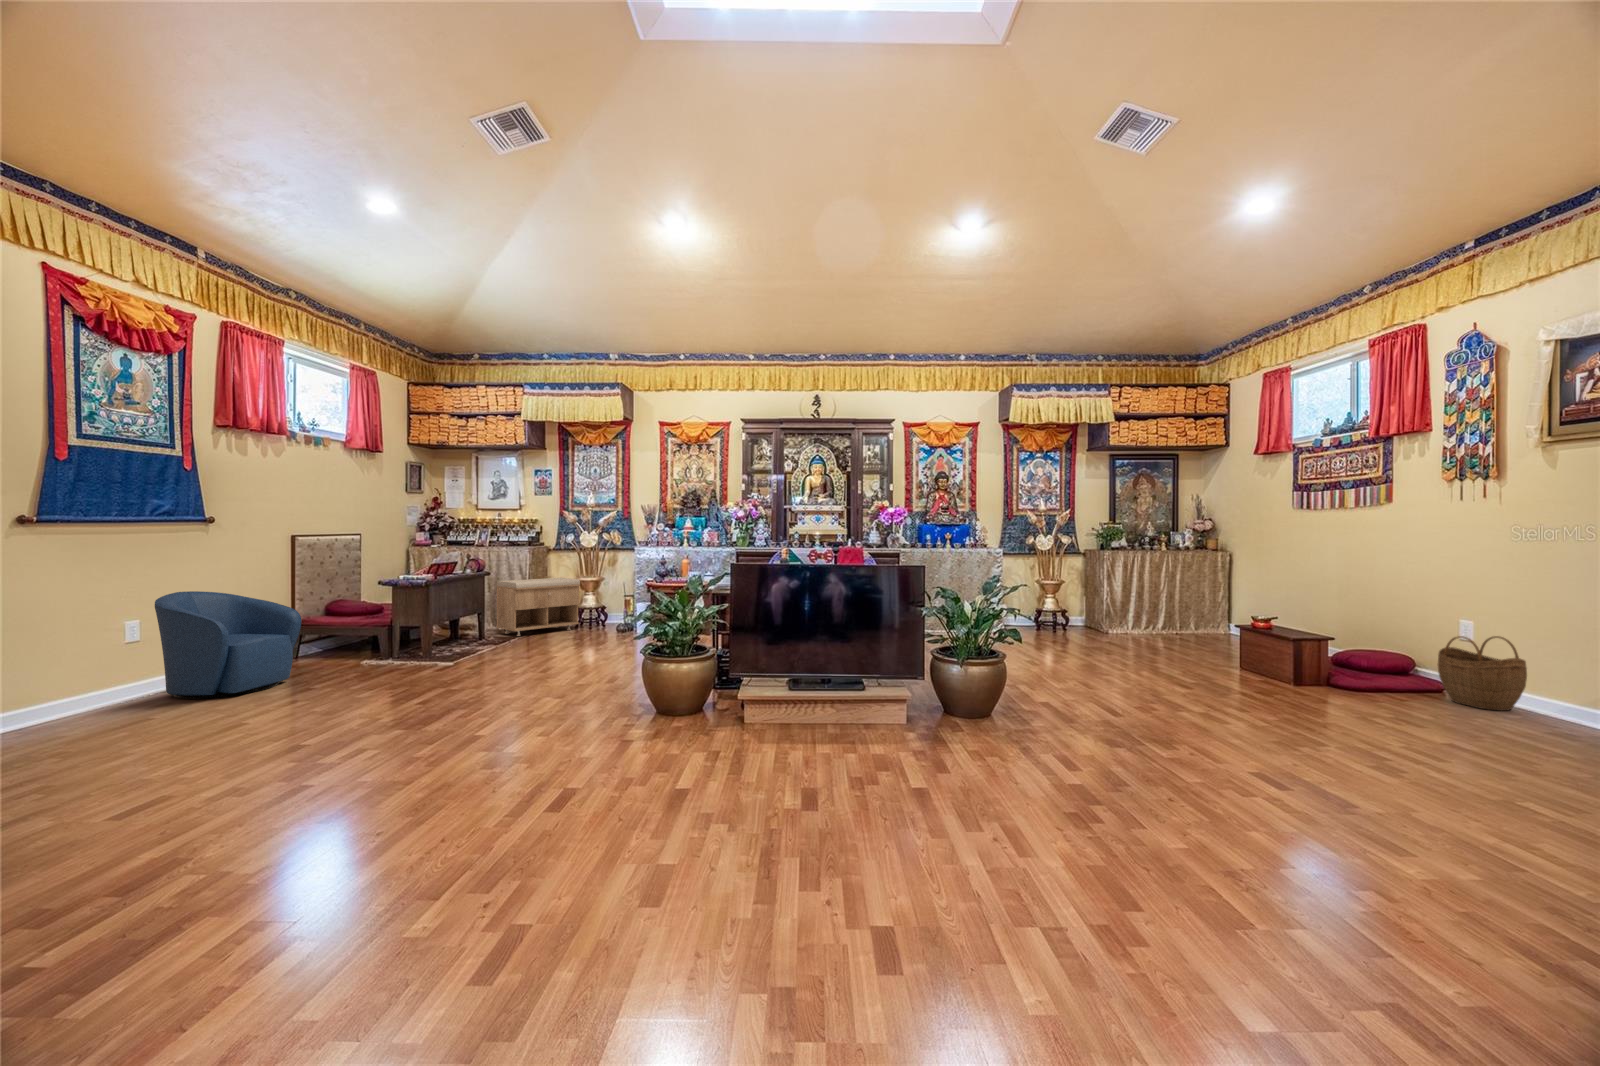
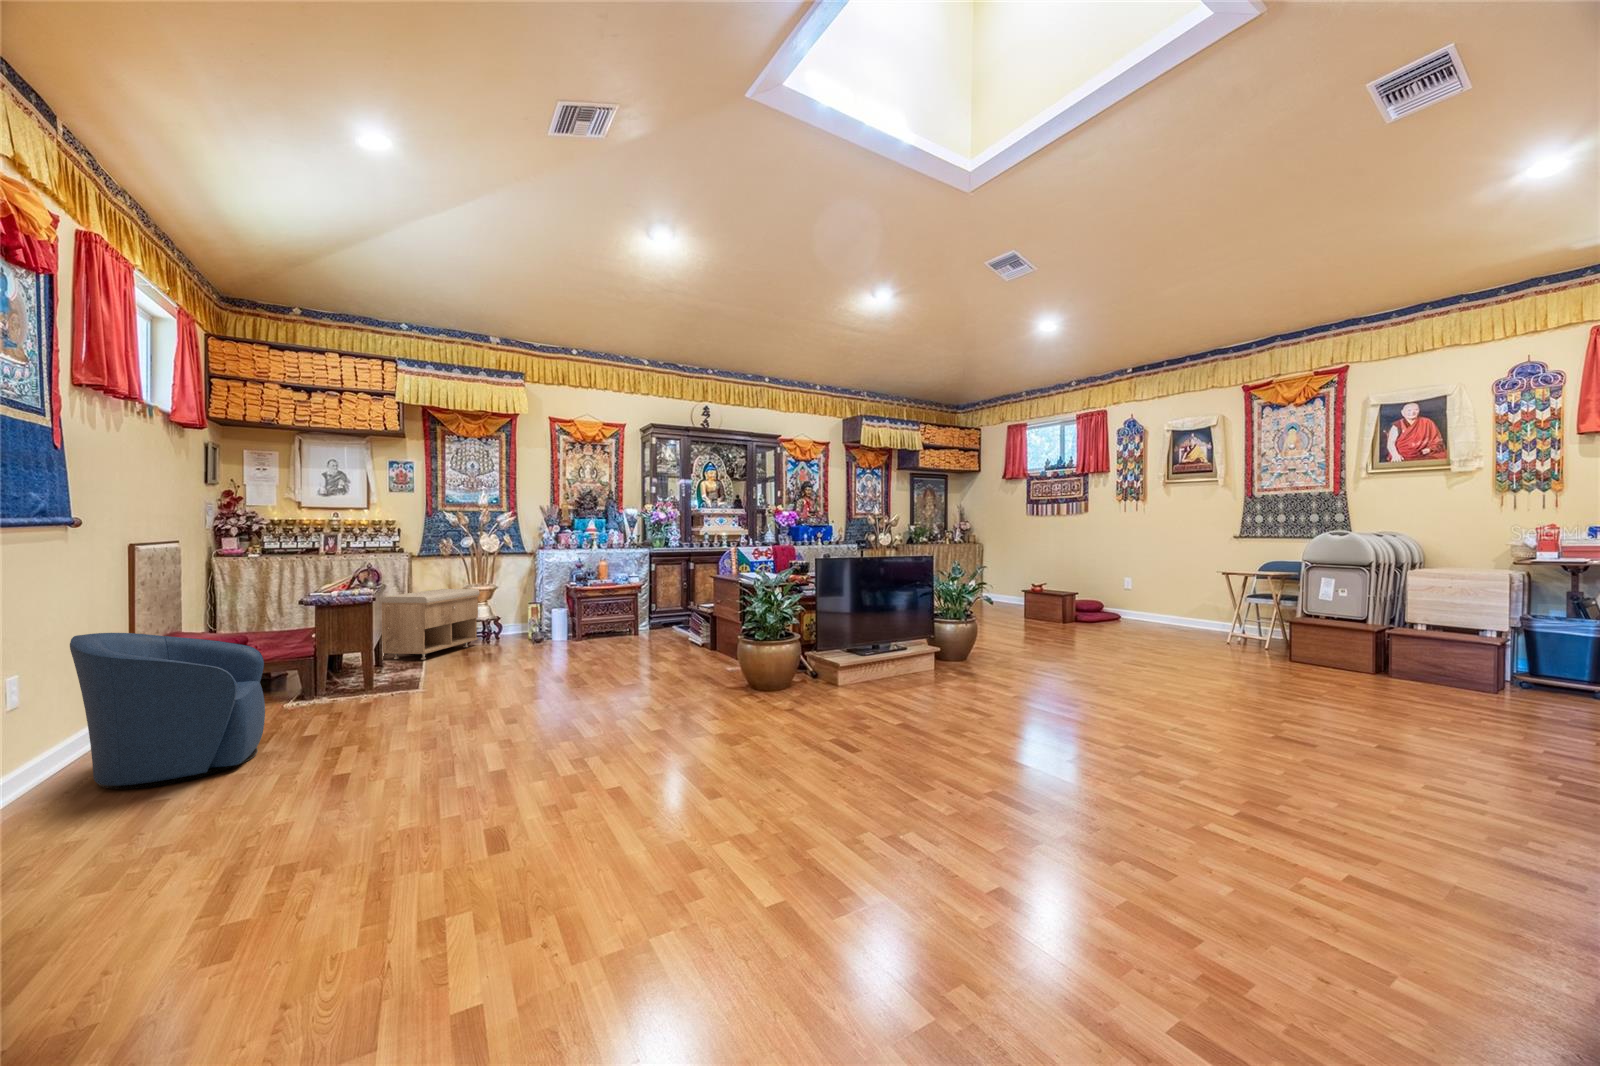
woven basket: present [1438,636,1527,711] -> none [1129,586,1167,626]

